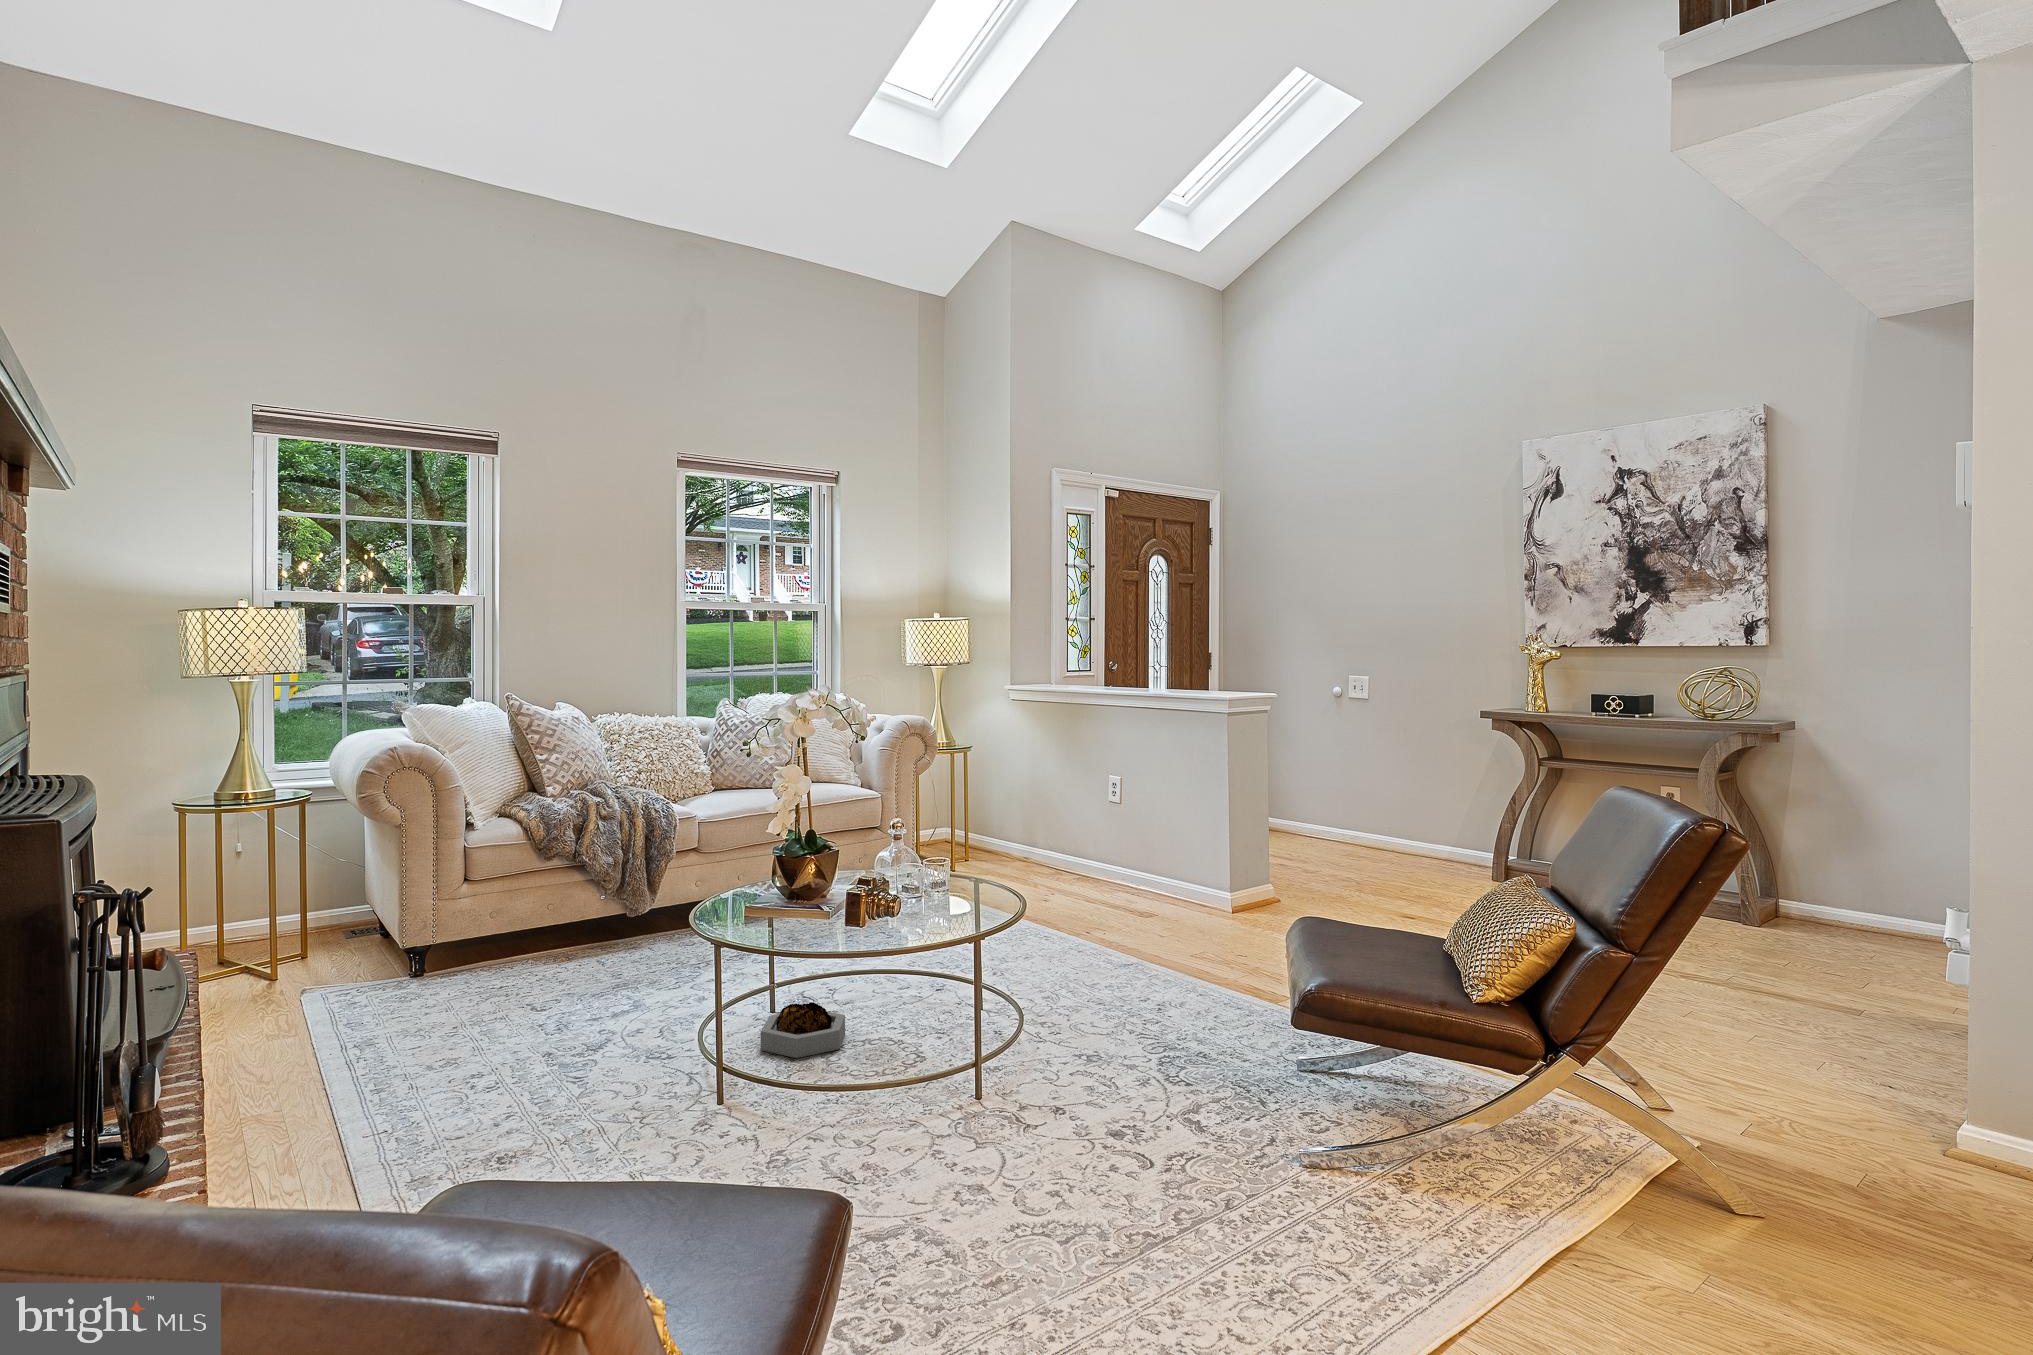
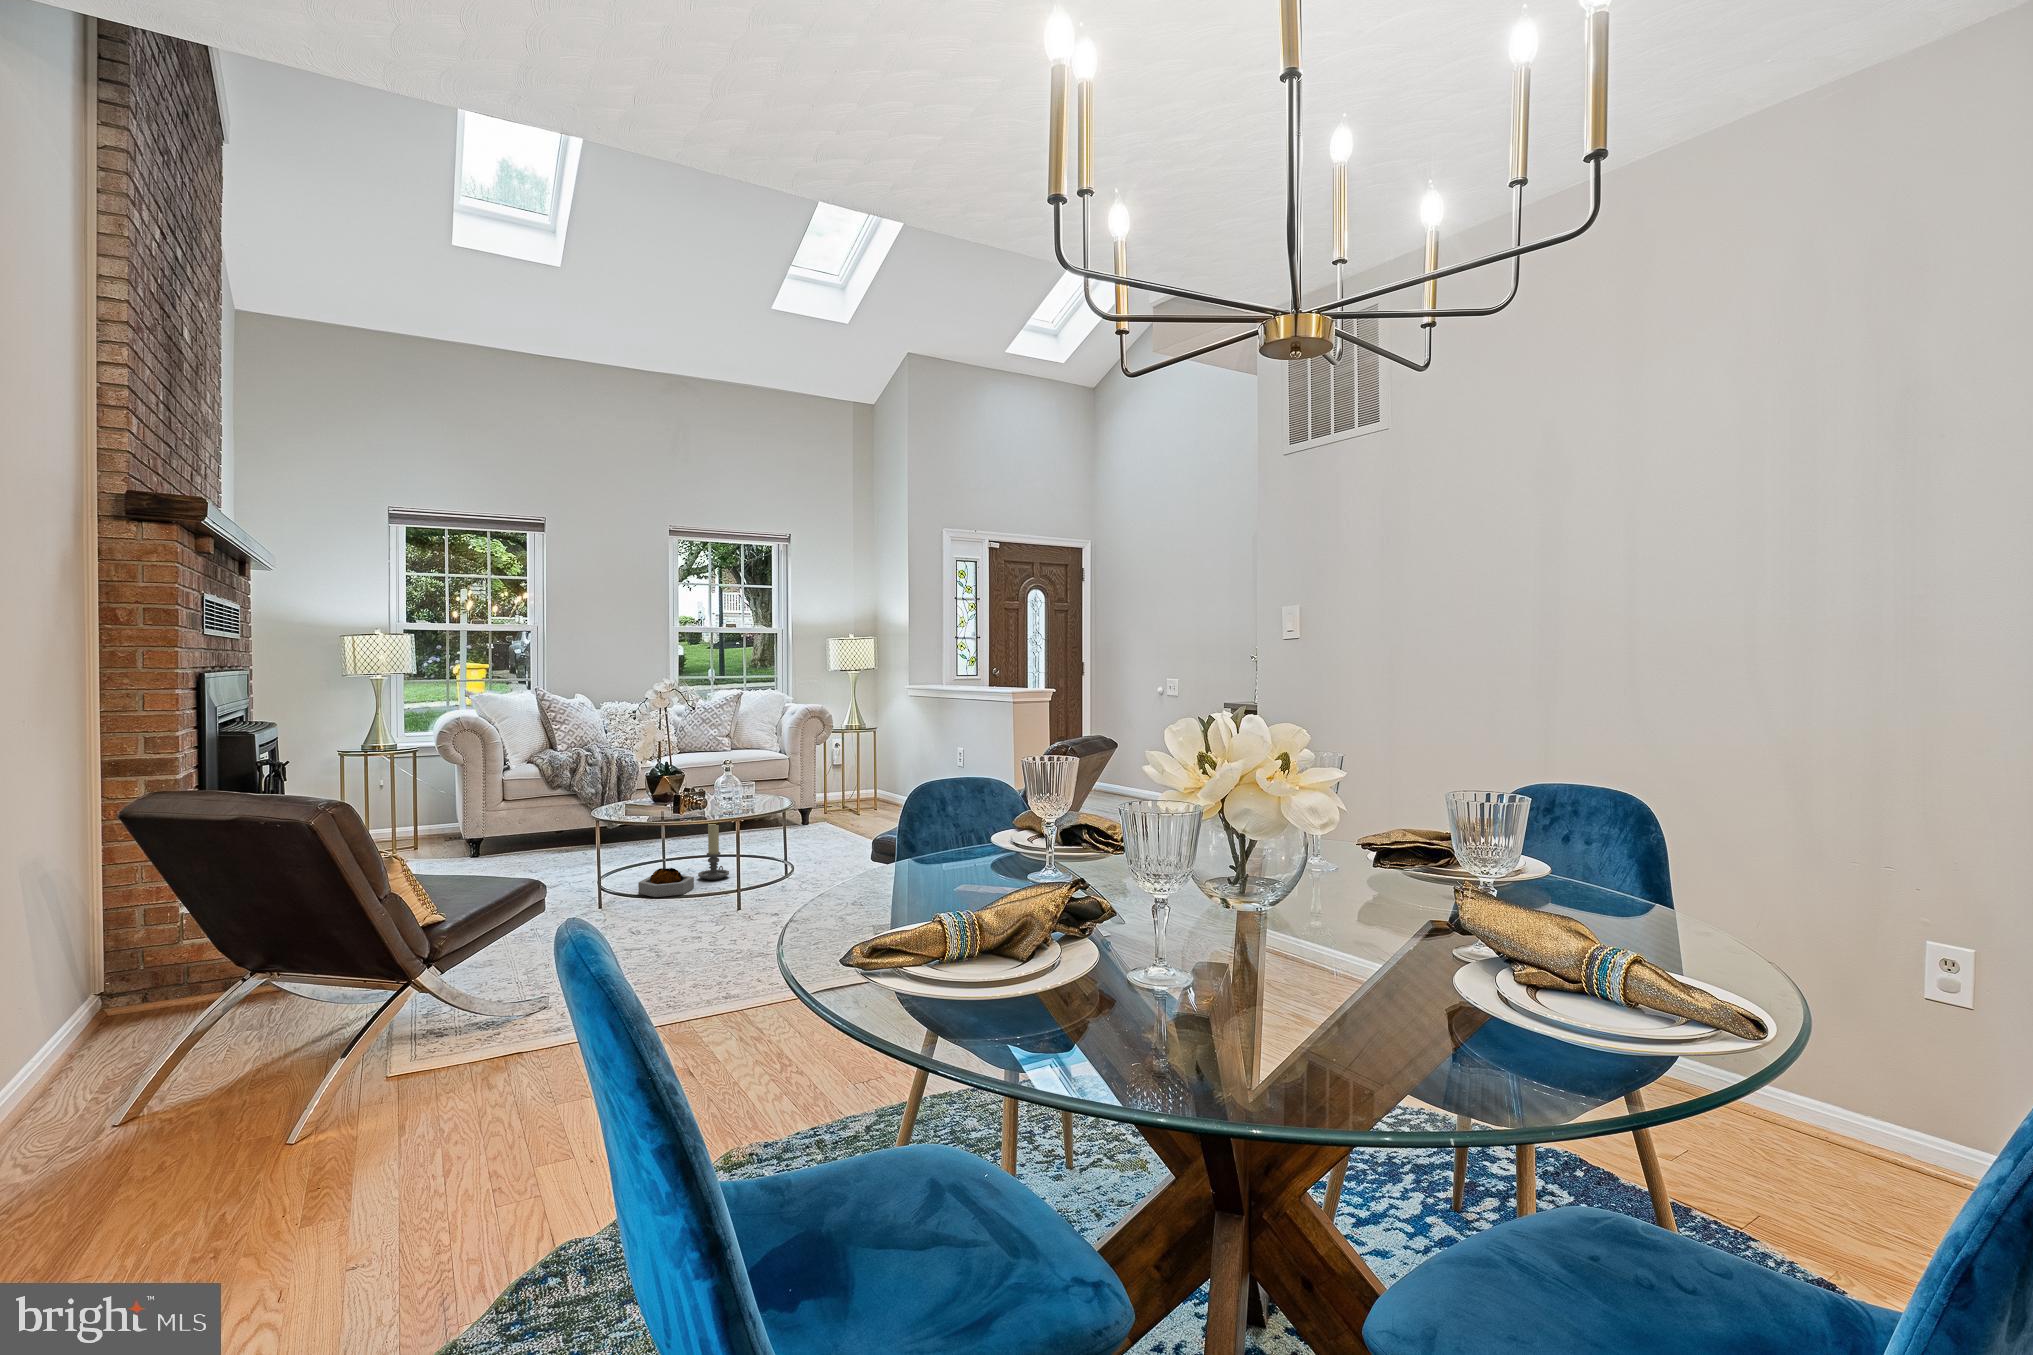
candle holder: none [834,917,883,1013] -> present [698,824,729,880]

